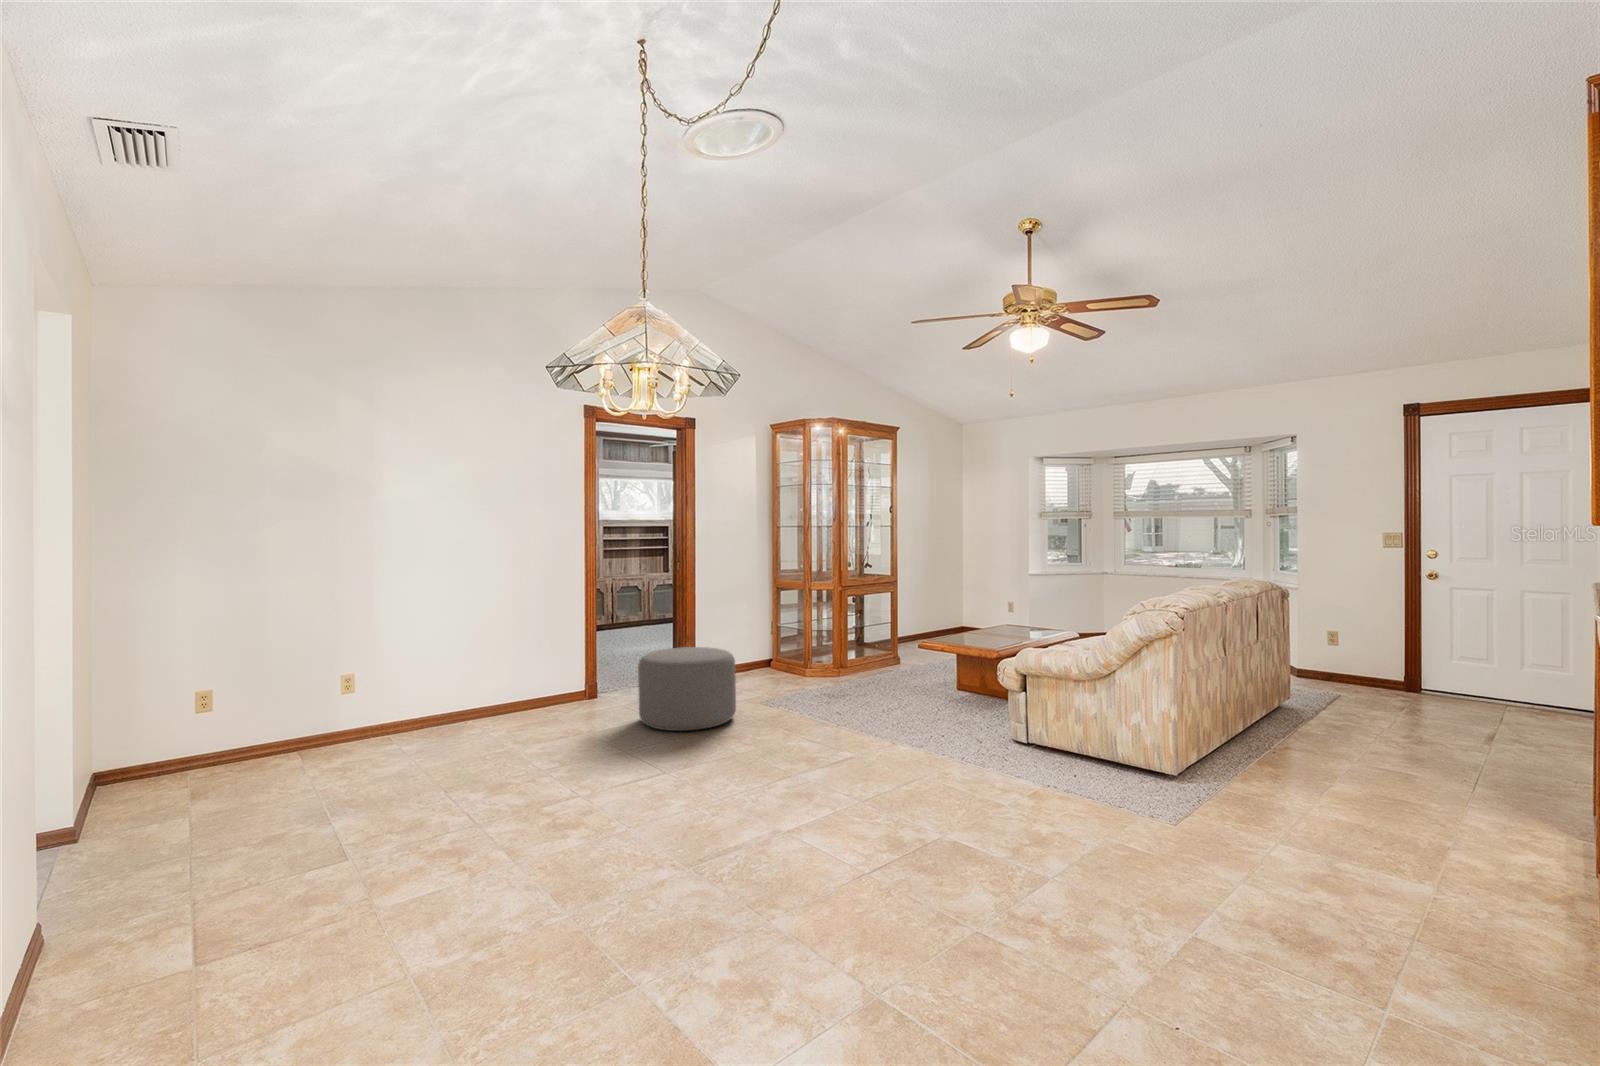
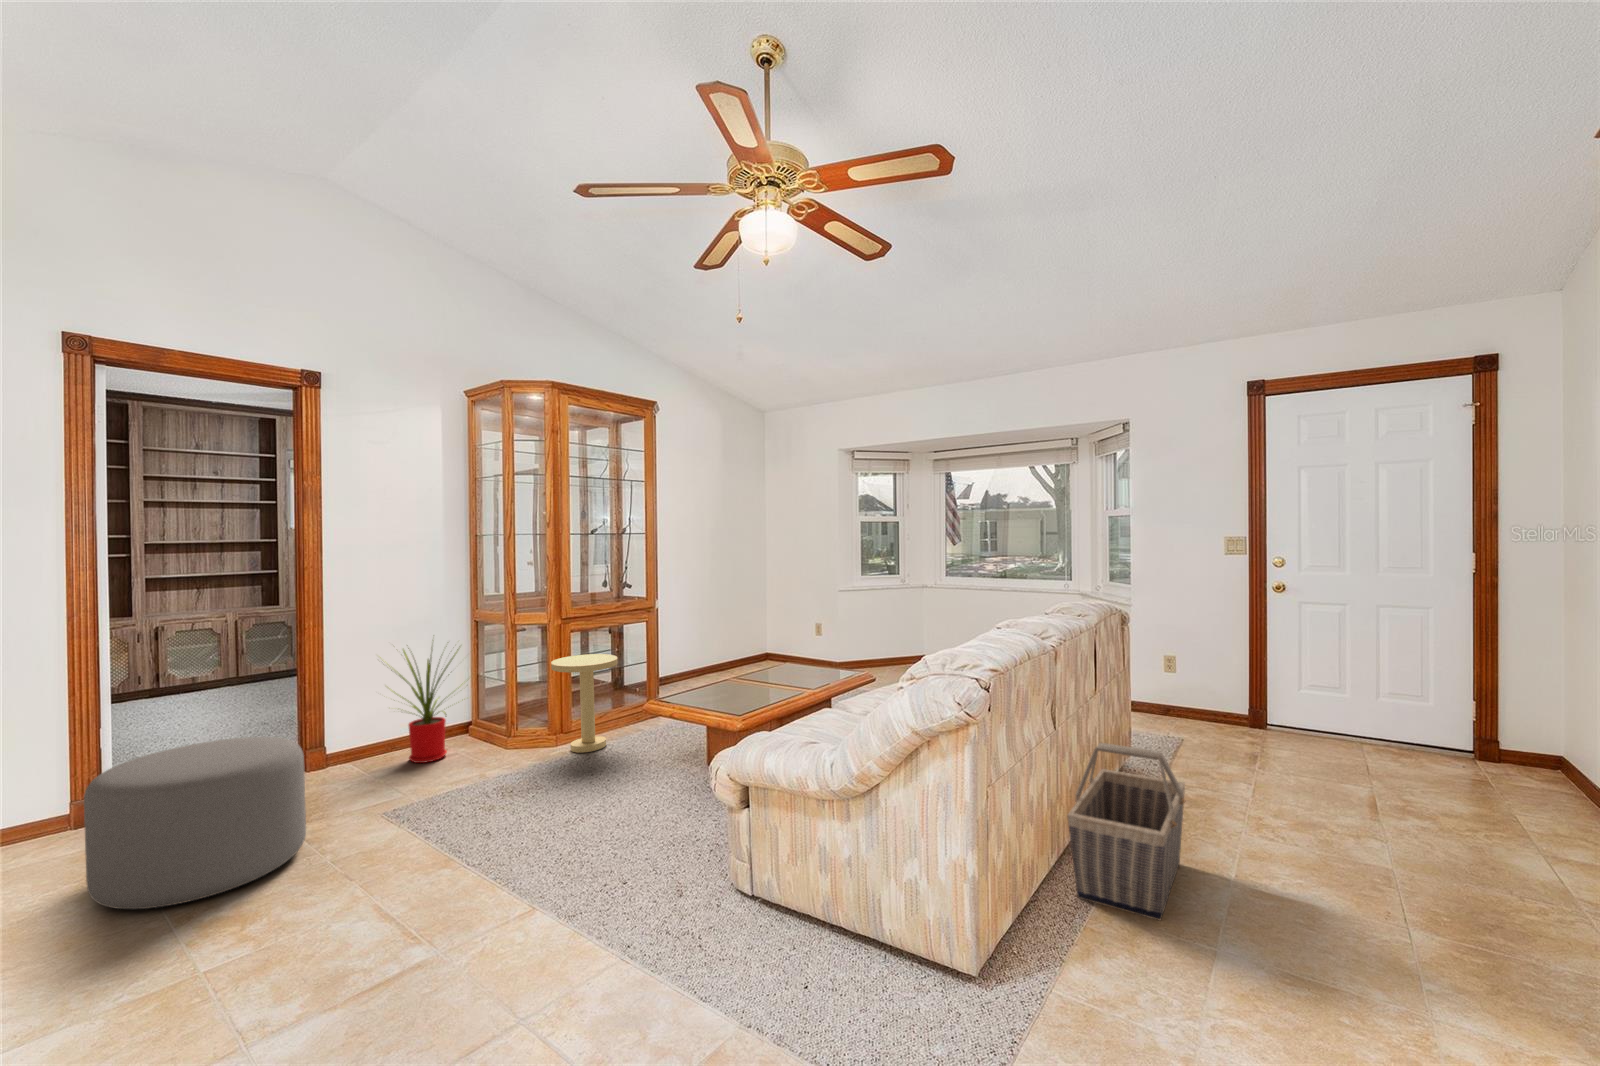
house plant: none [725,595,789,681] -> present [380,648,458,763]
side table: none [839,613,885,681] -> present [551,654,618,753]
basket: none [1233,666,1320,769] -> present [1067,743,1185,920]

